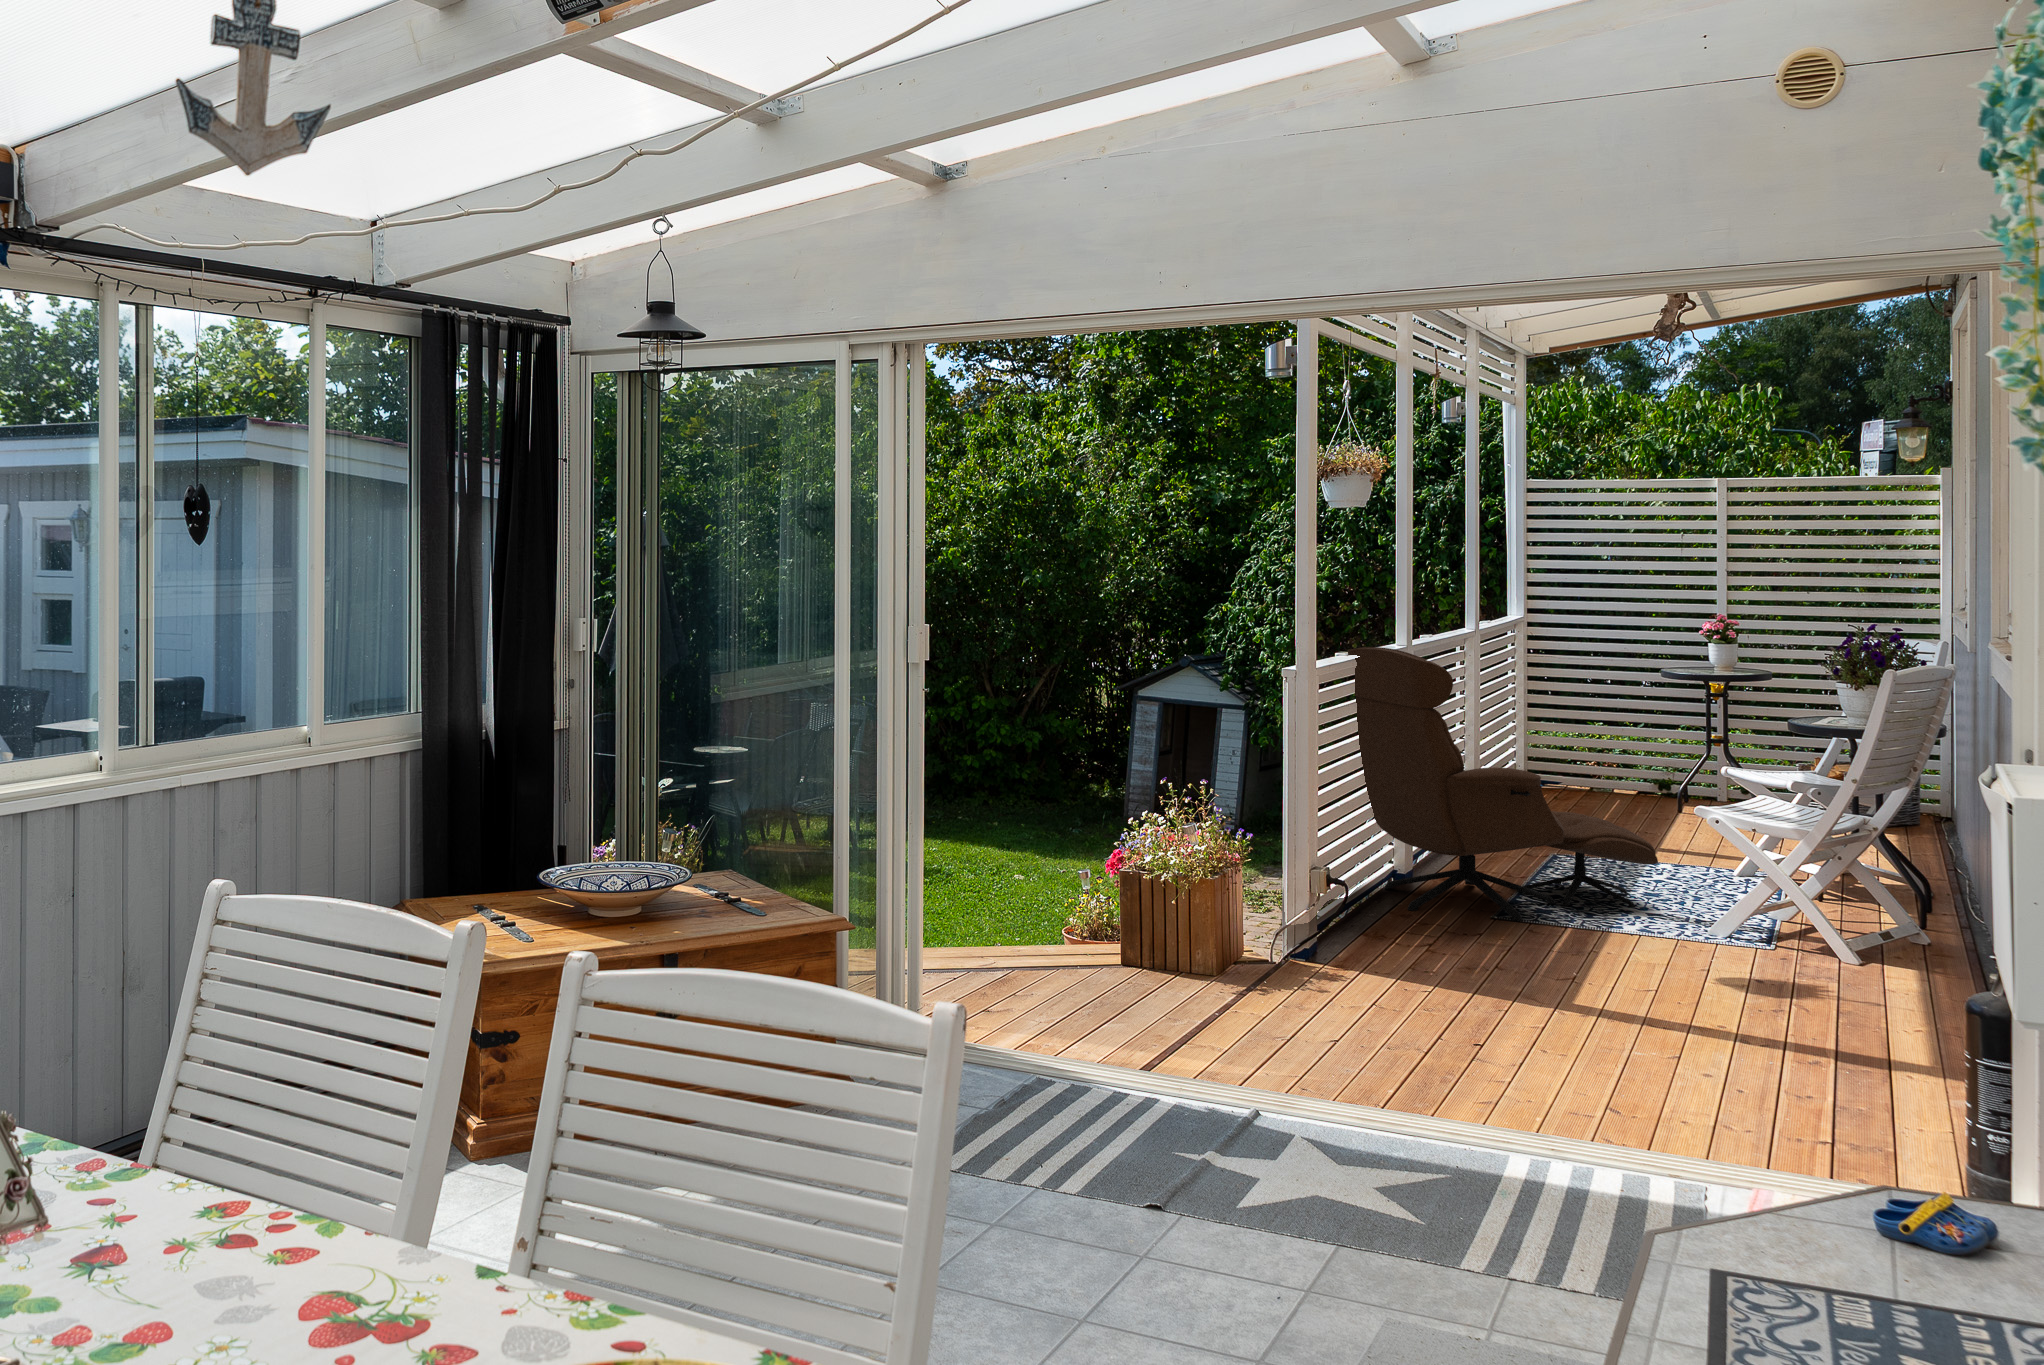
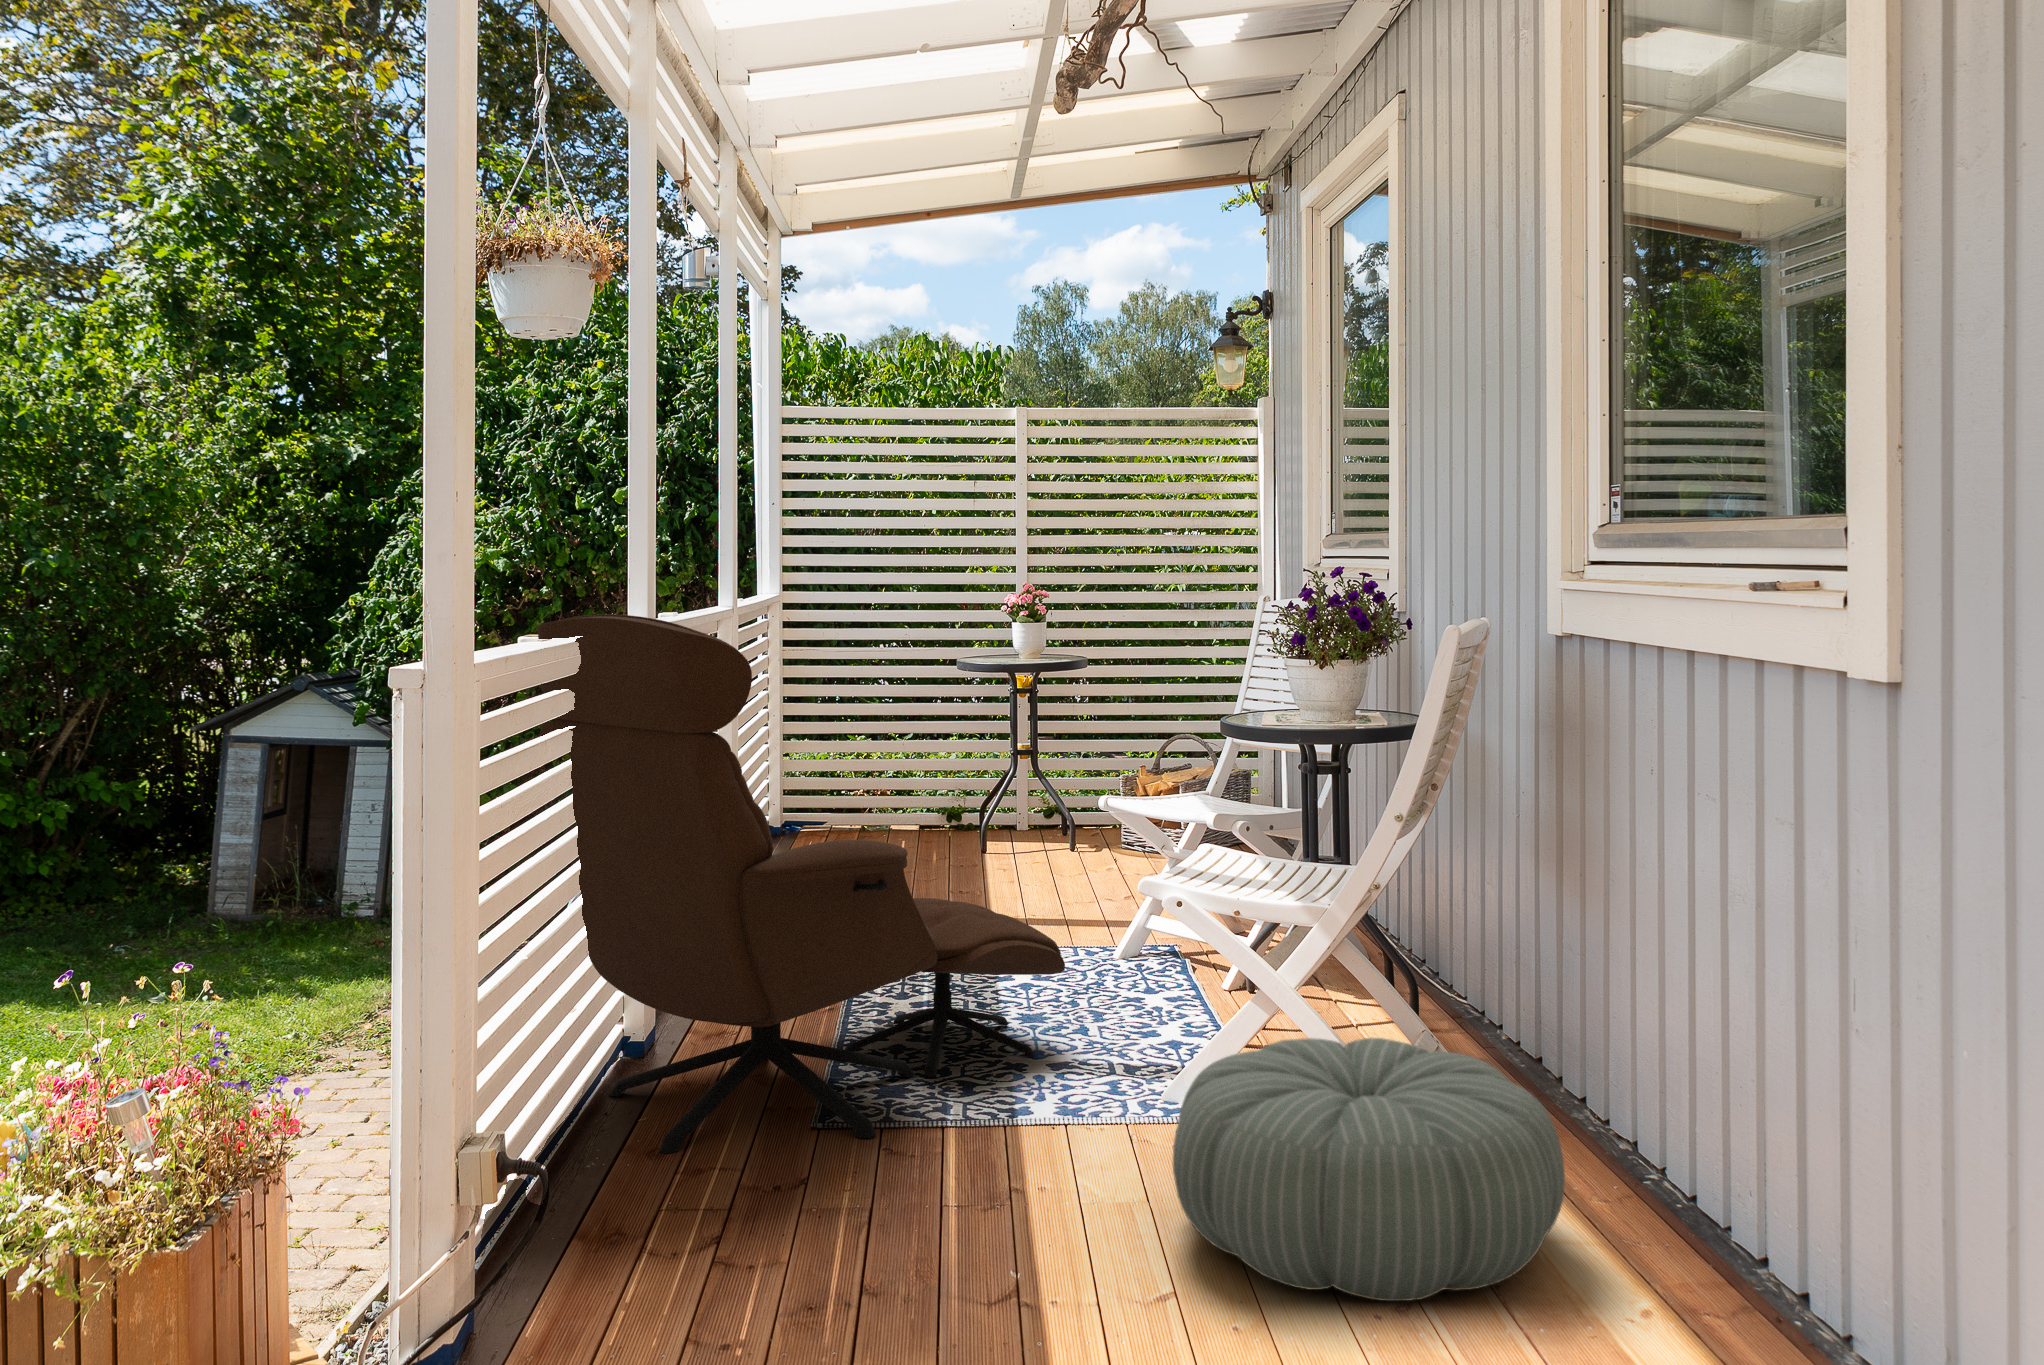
pouf: none [1659,891,1887,1007] -> present [1173,1038,1565,1301]

